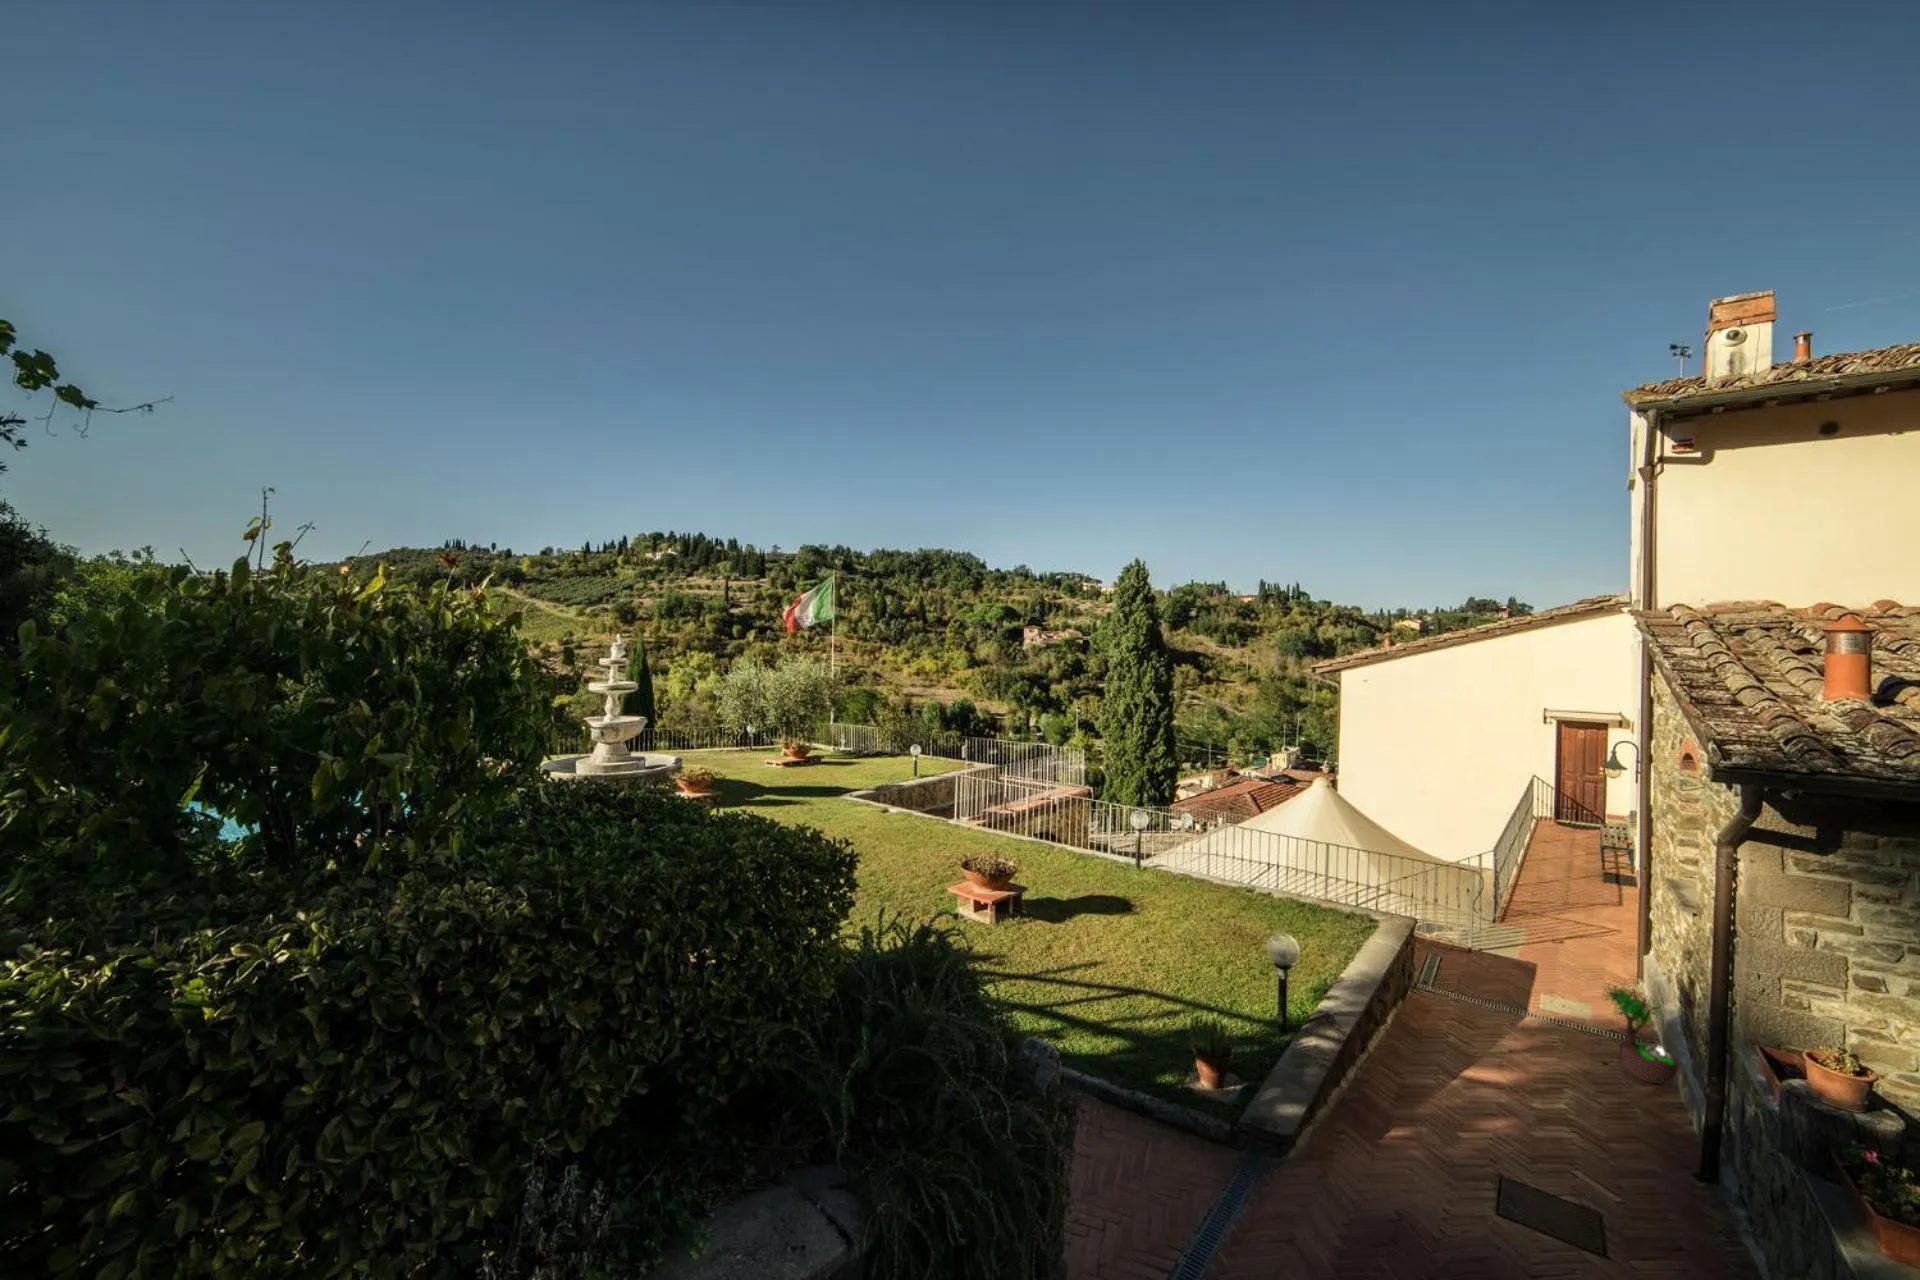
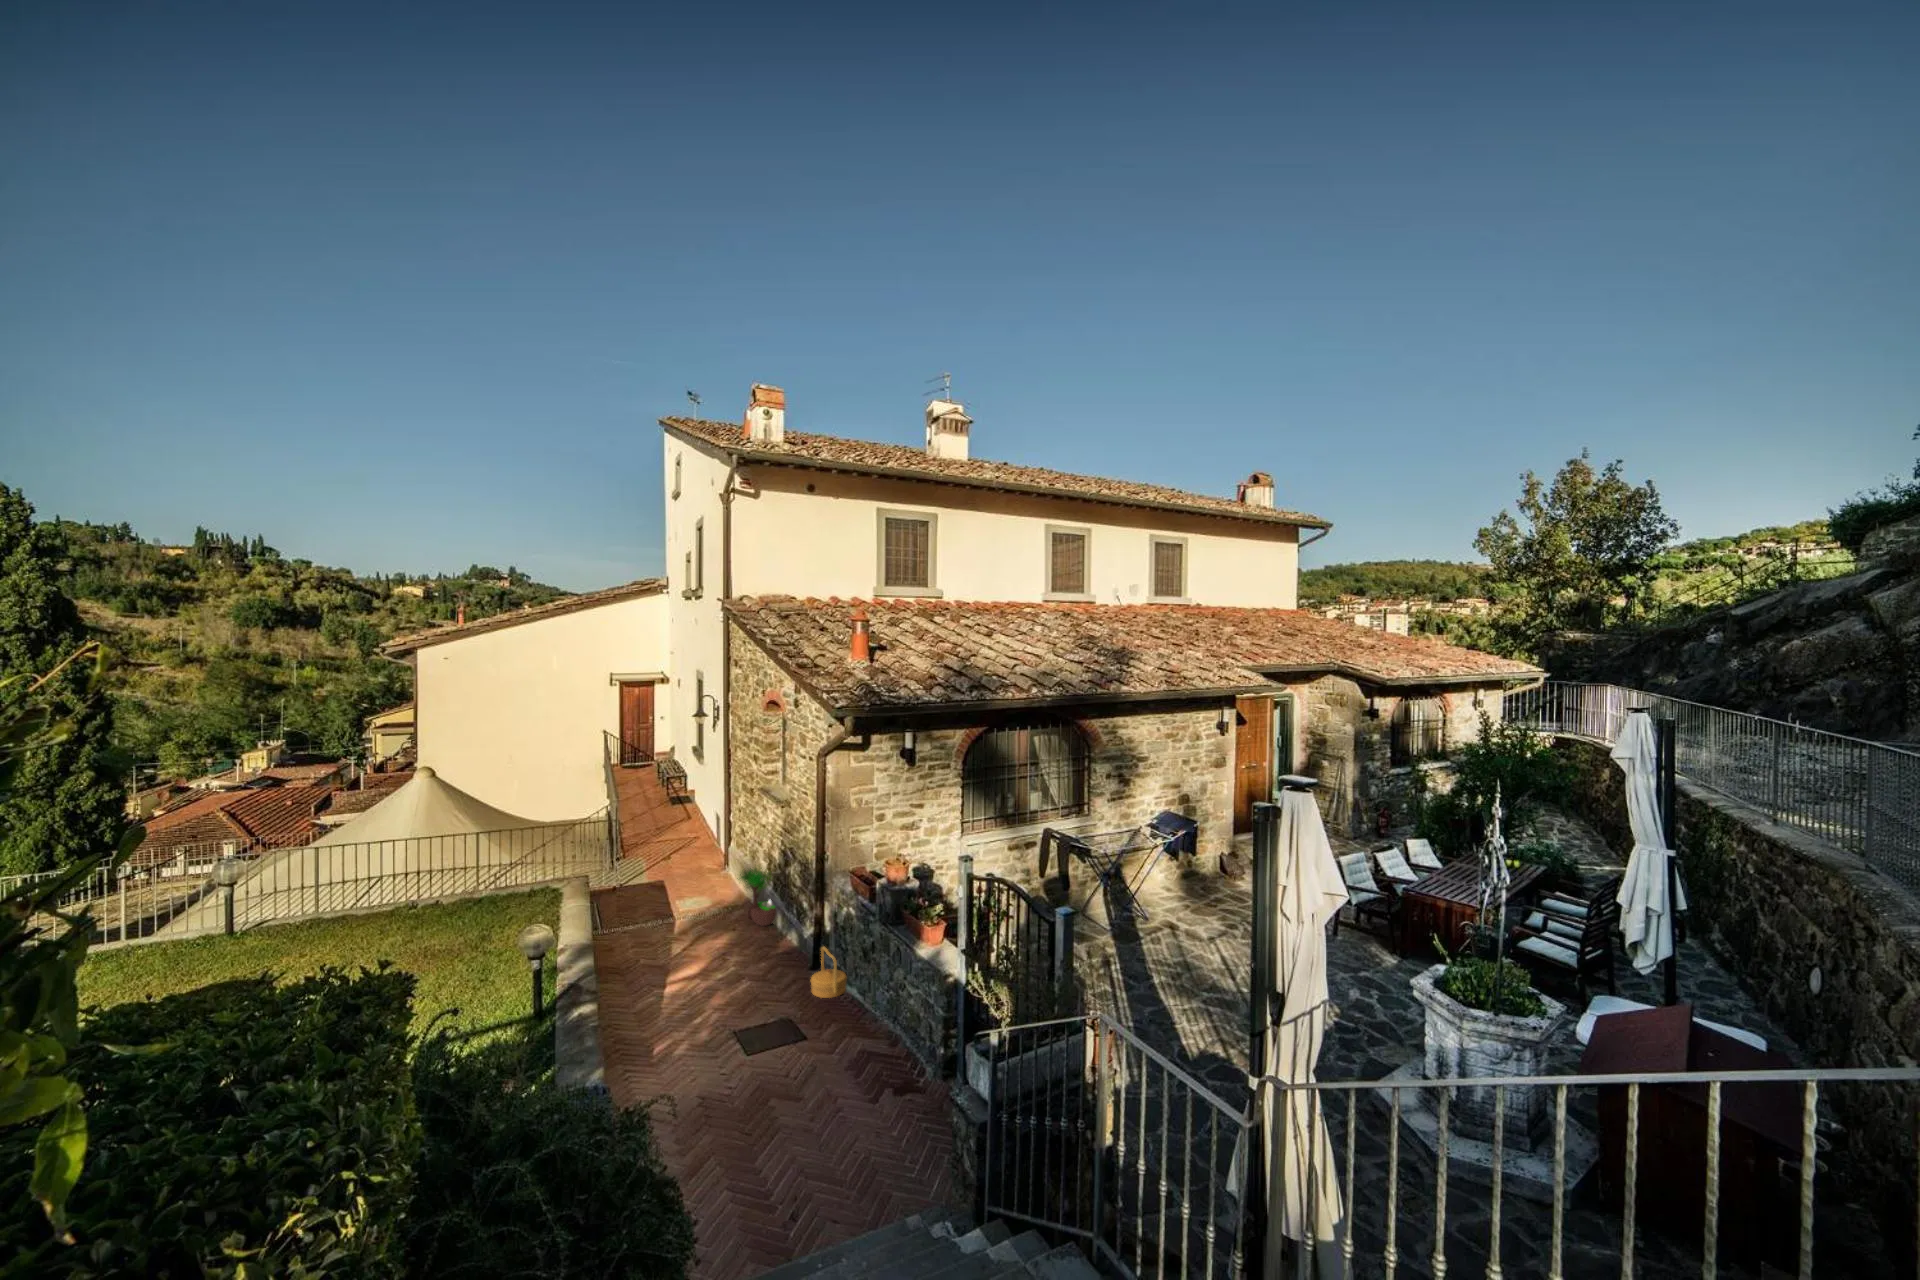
woven basket: none [1662,1157,1747,1260] -> present [811,947,847,998]

